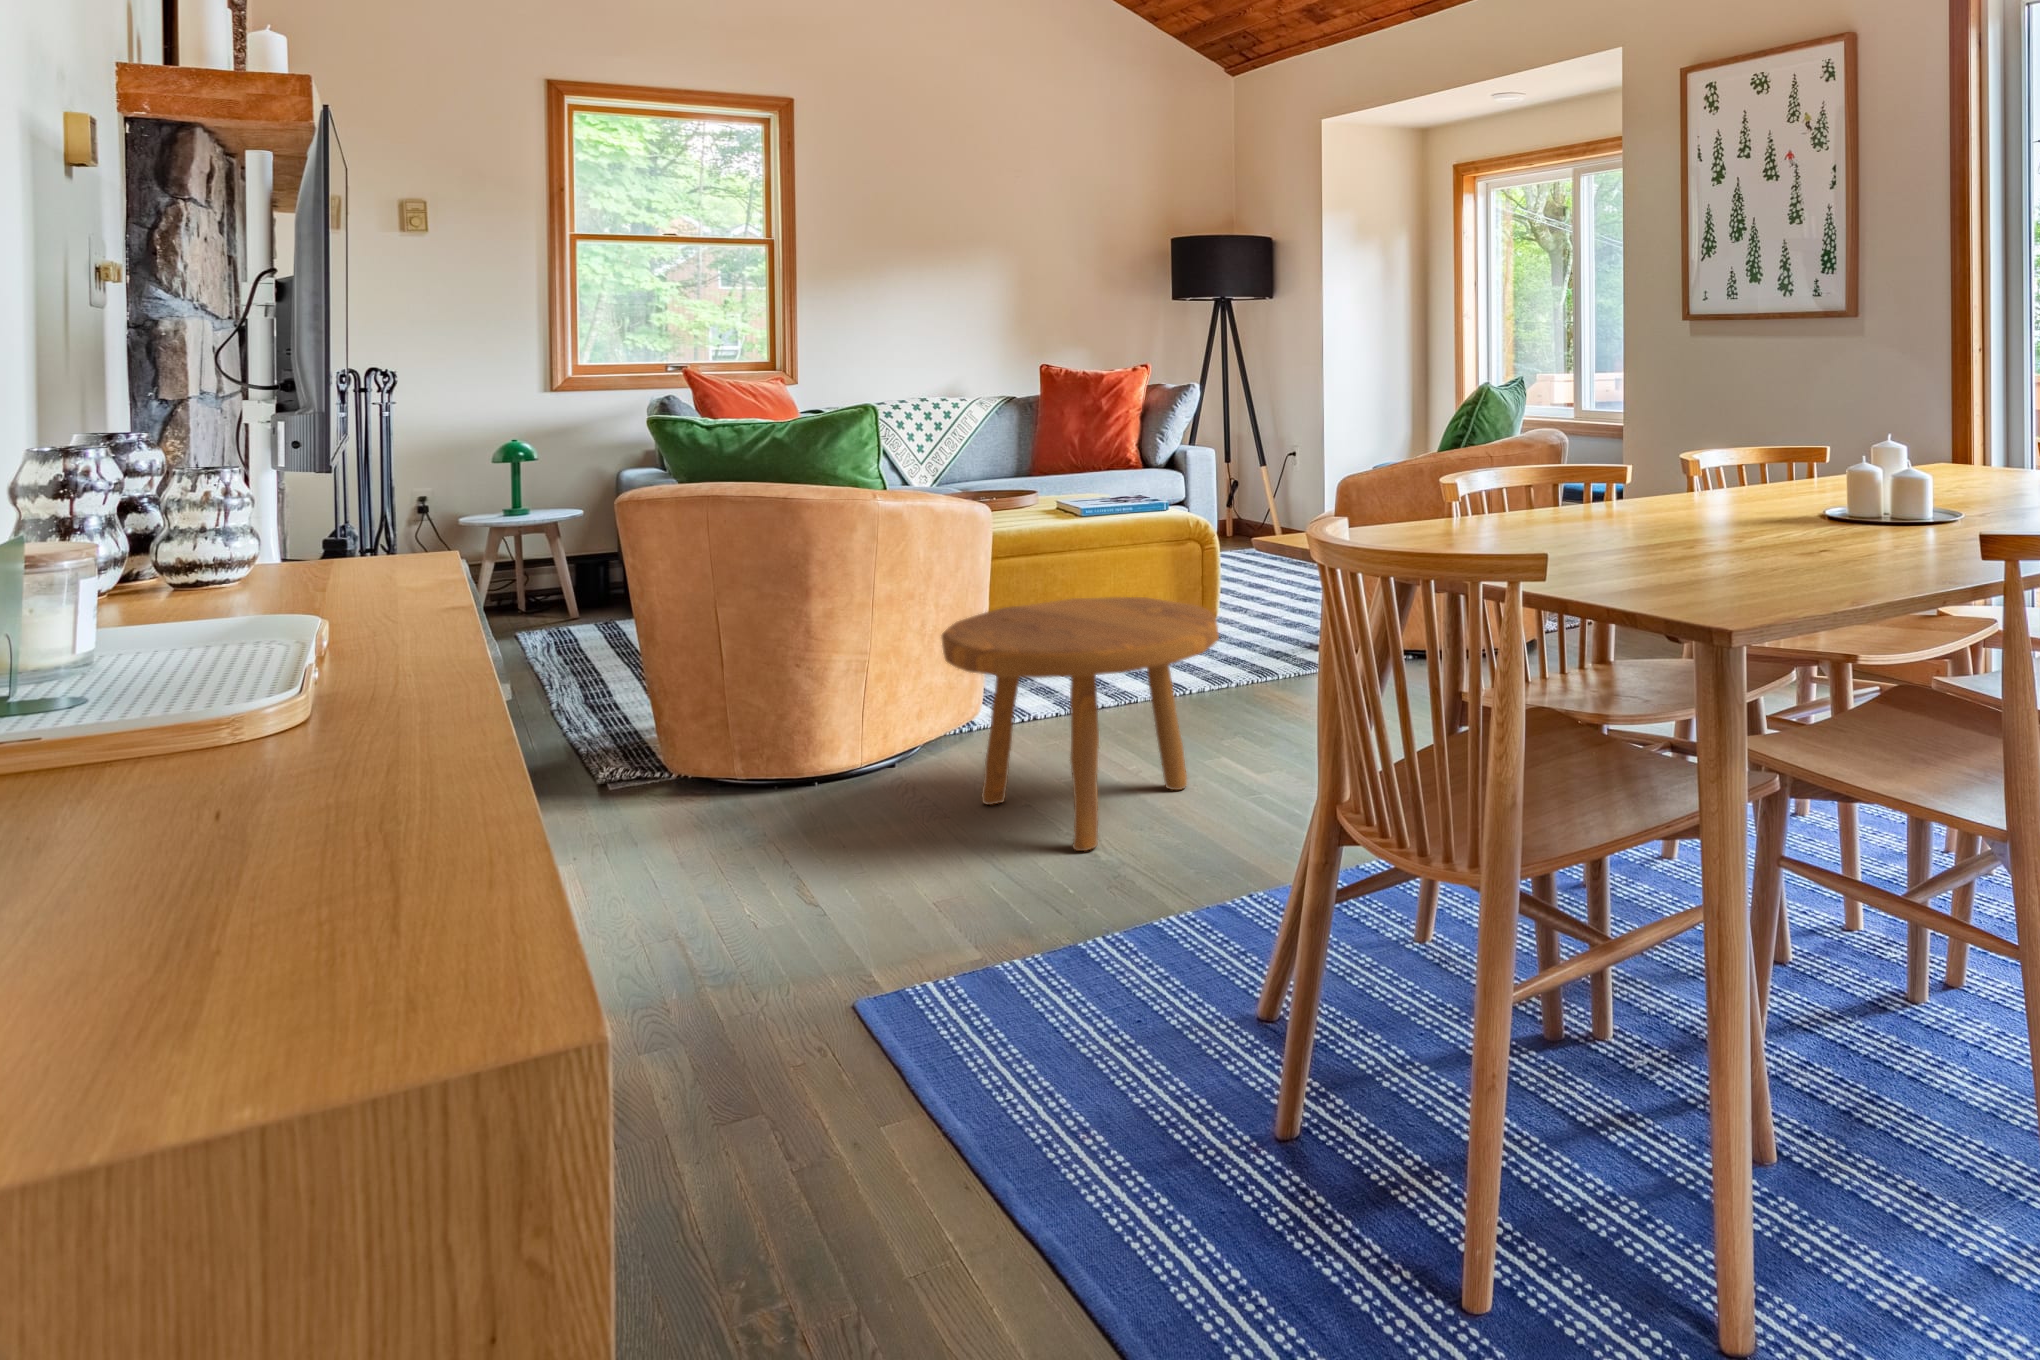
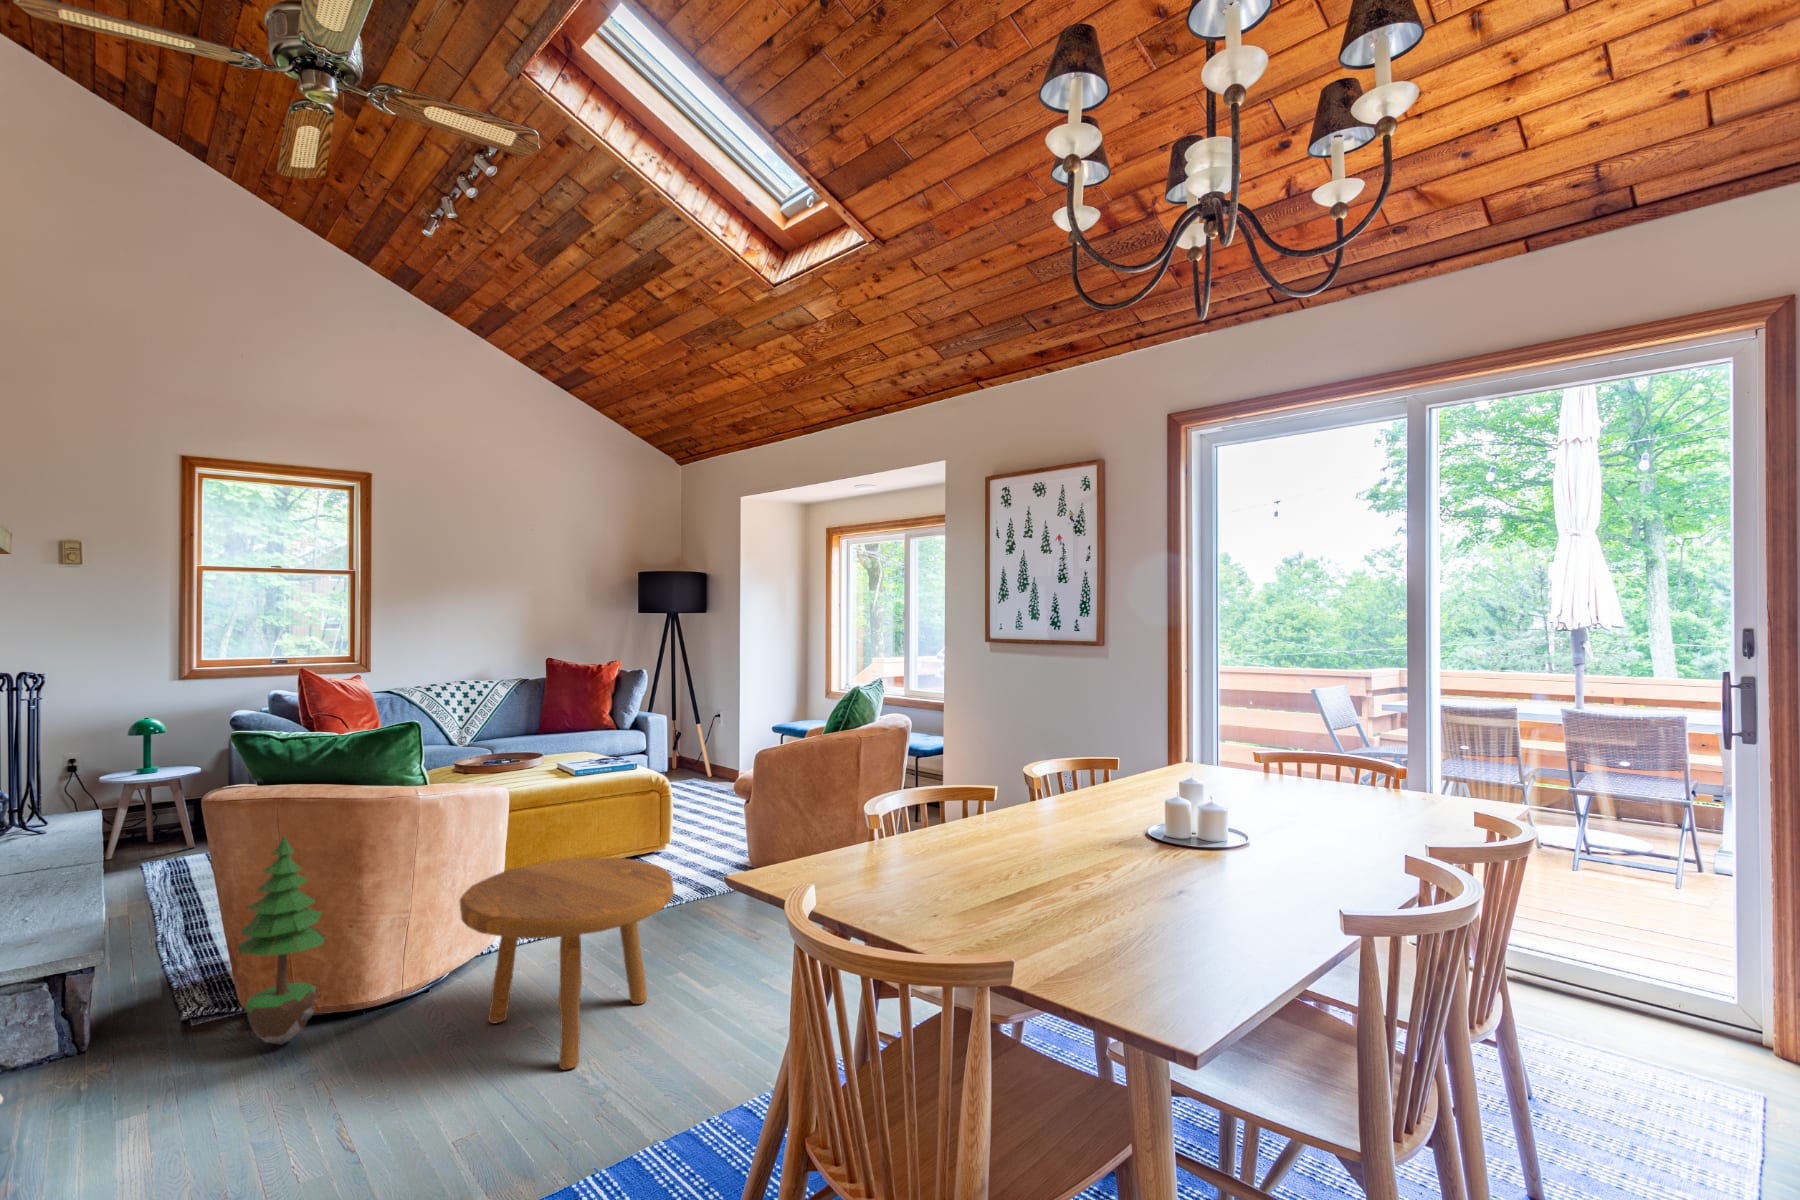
potted tree: none [667,550,776,819] -> present [237,836,325,1045]

